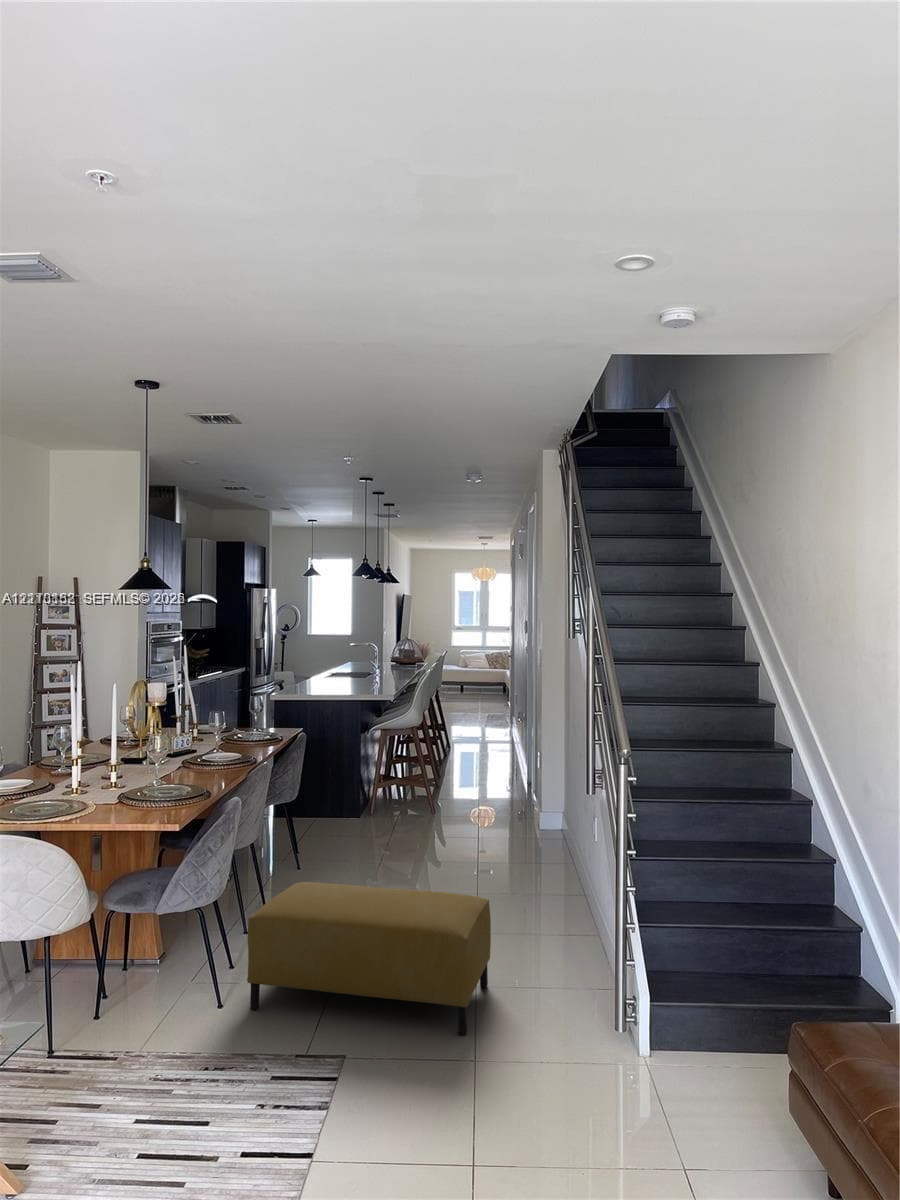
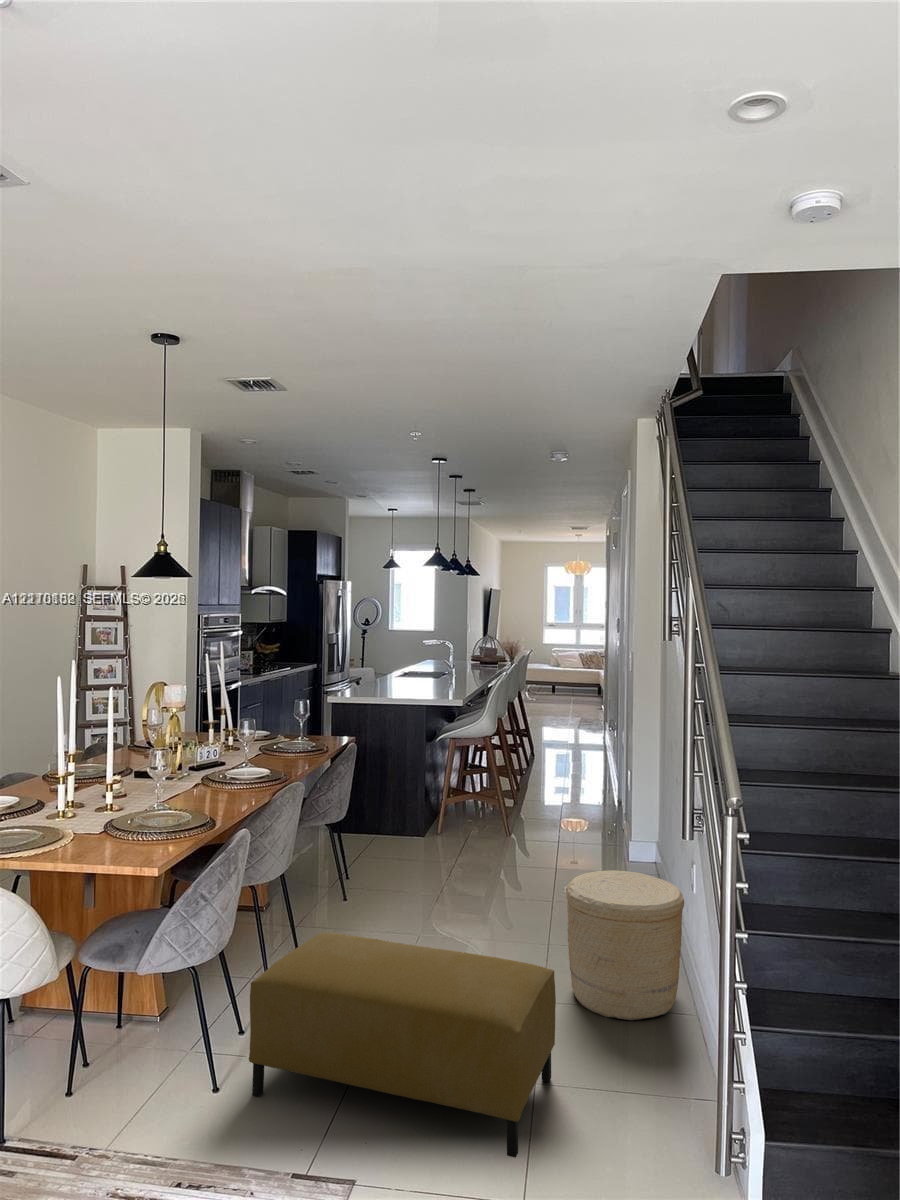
woven basket: none [494,828,588,944] -> present [566,870,684,1020]

